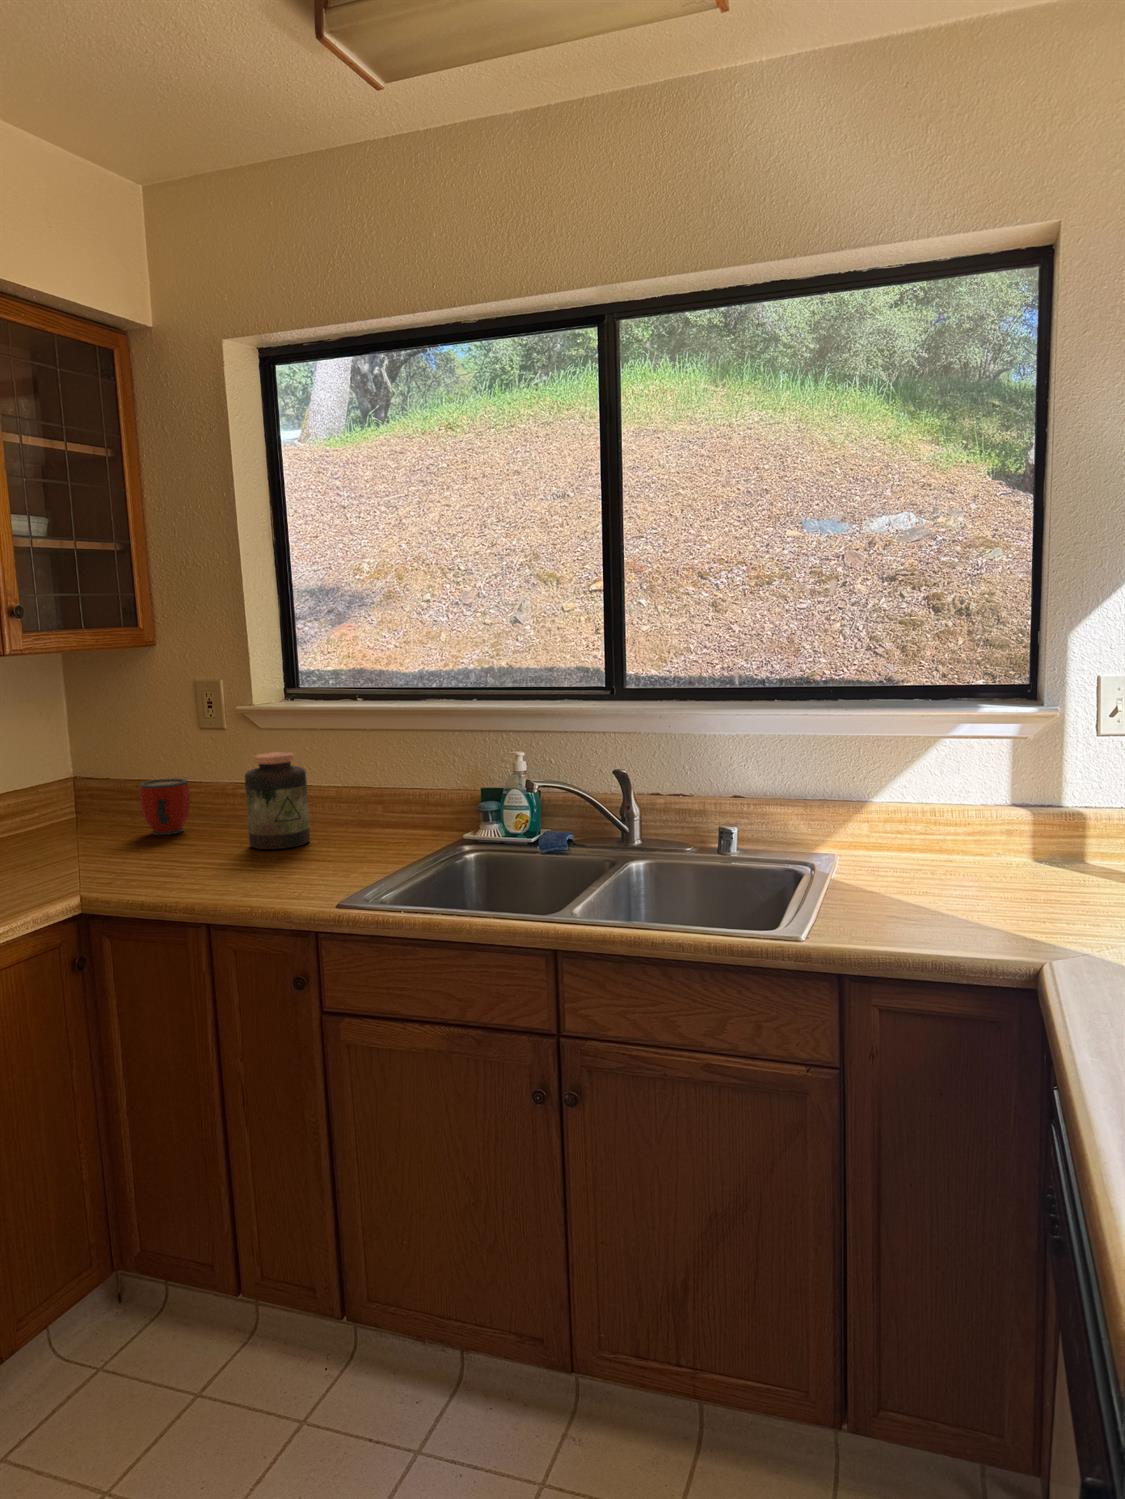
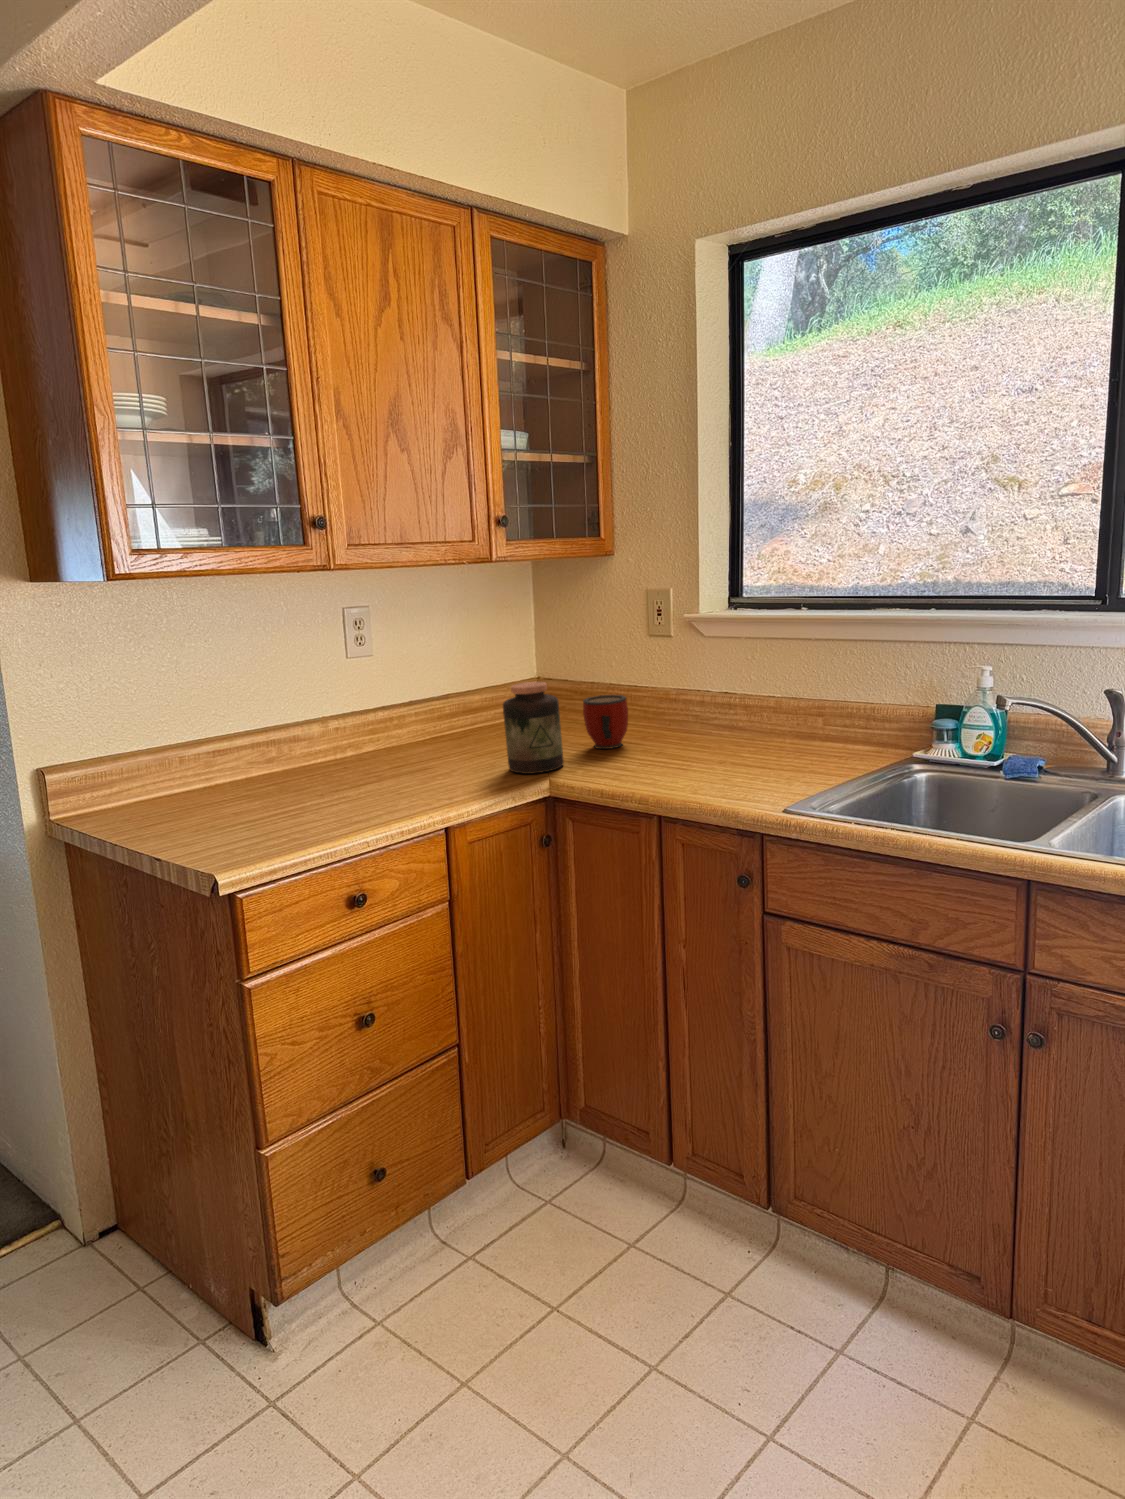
jar: present [245,752,310,849] -> present [503,682,564,774]

